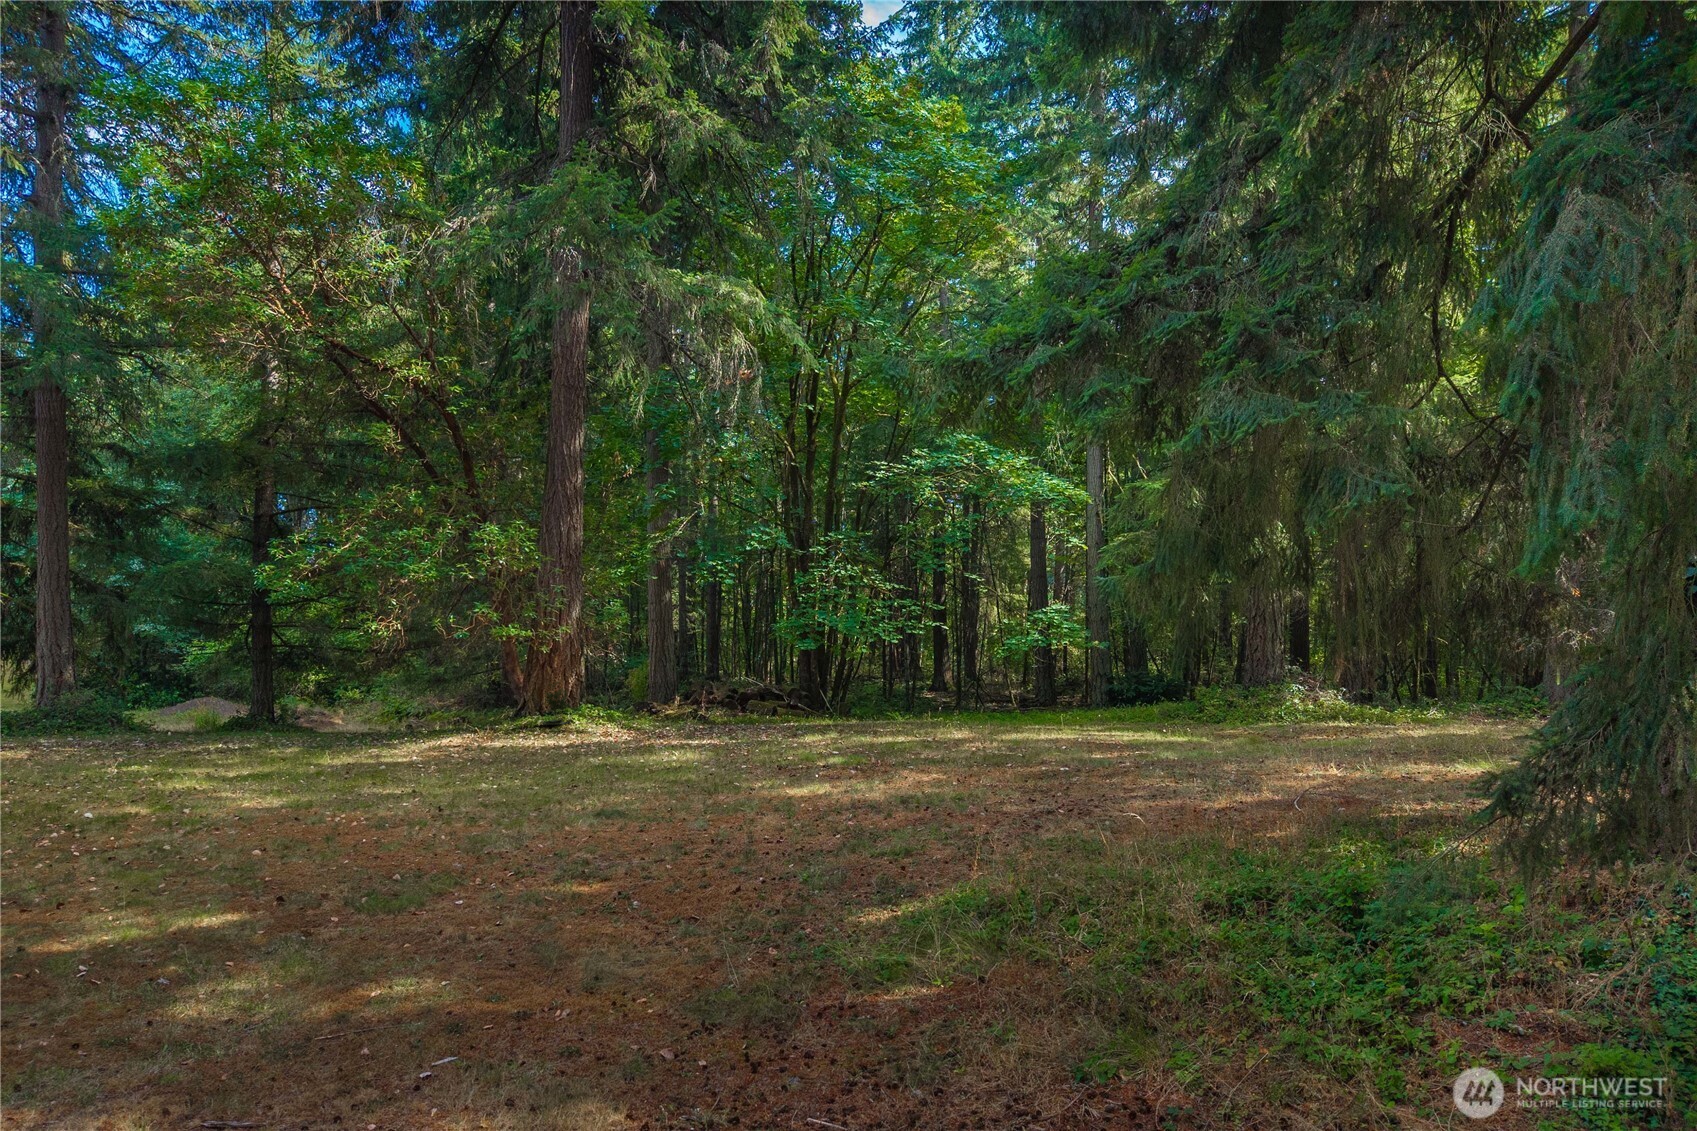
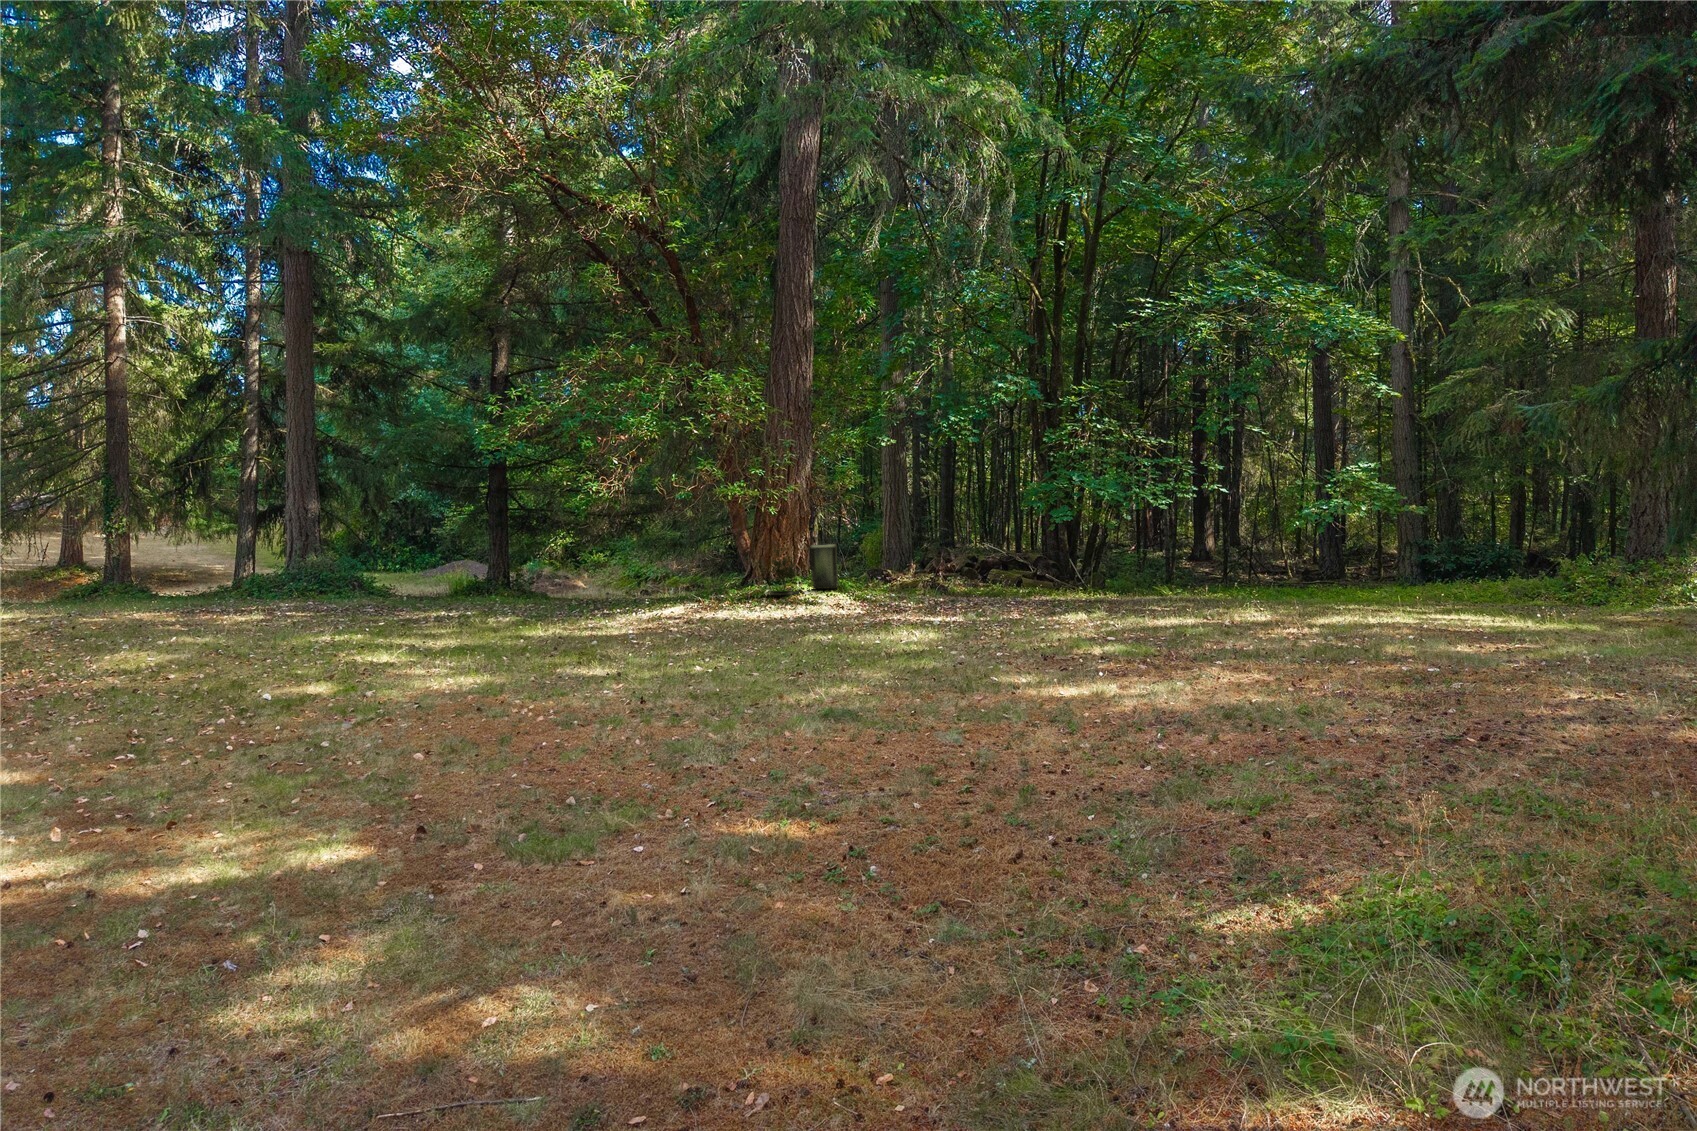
storage box: none [582,678,607,719] -> present [810,544,838,589]

